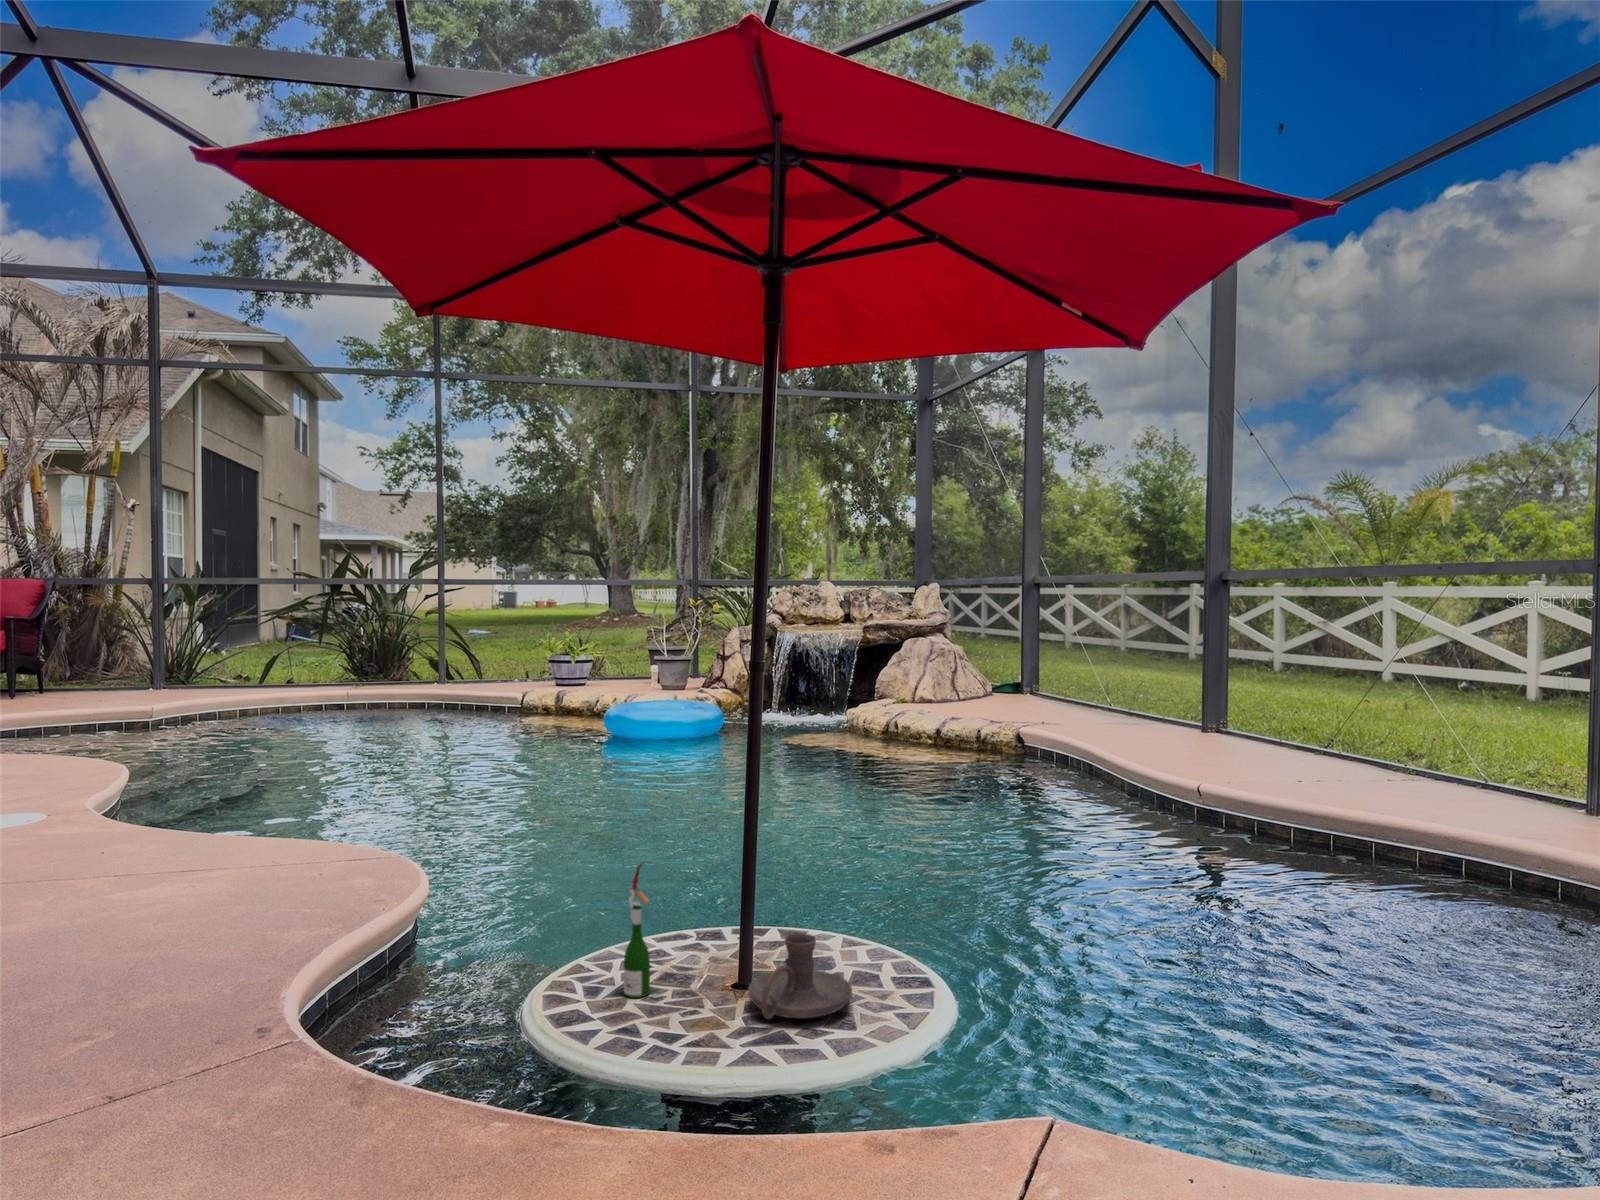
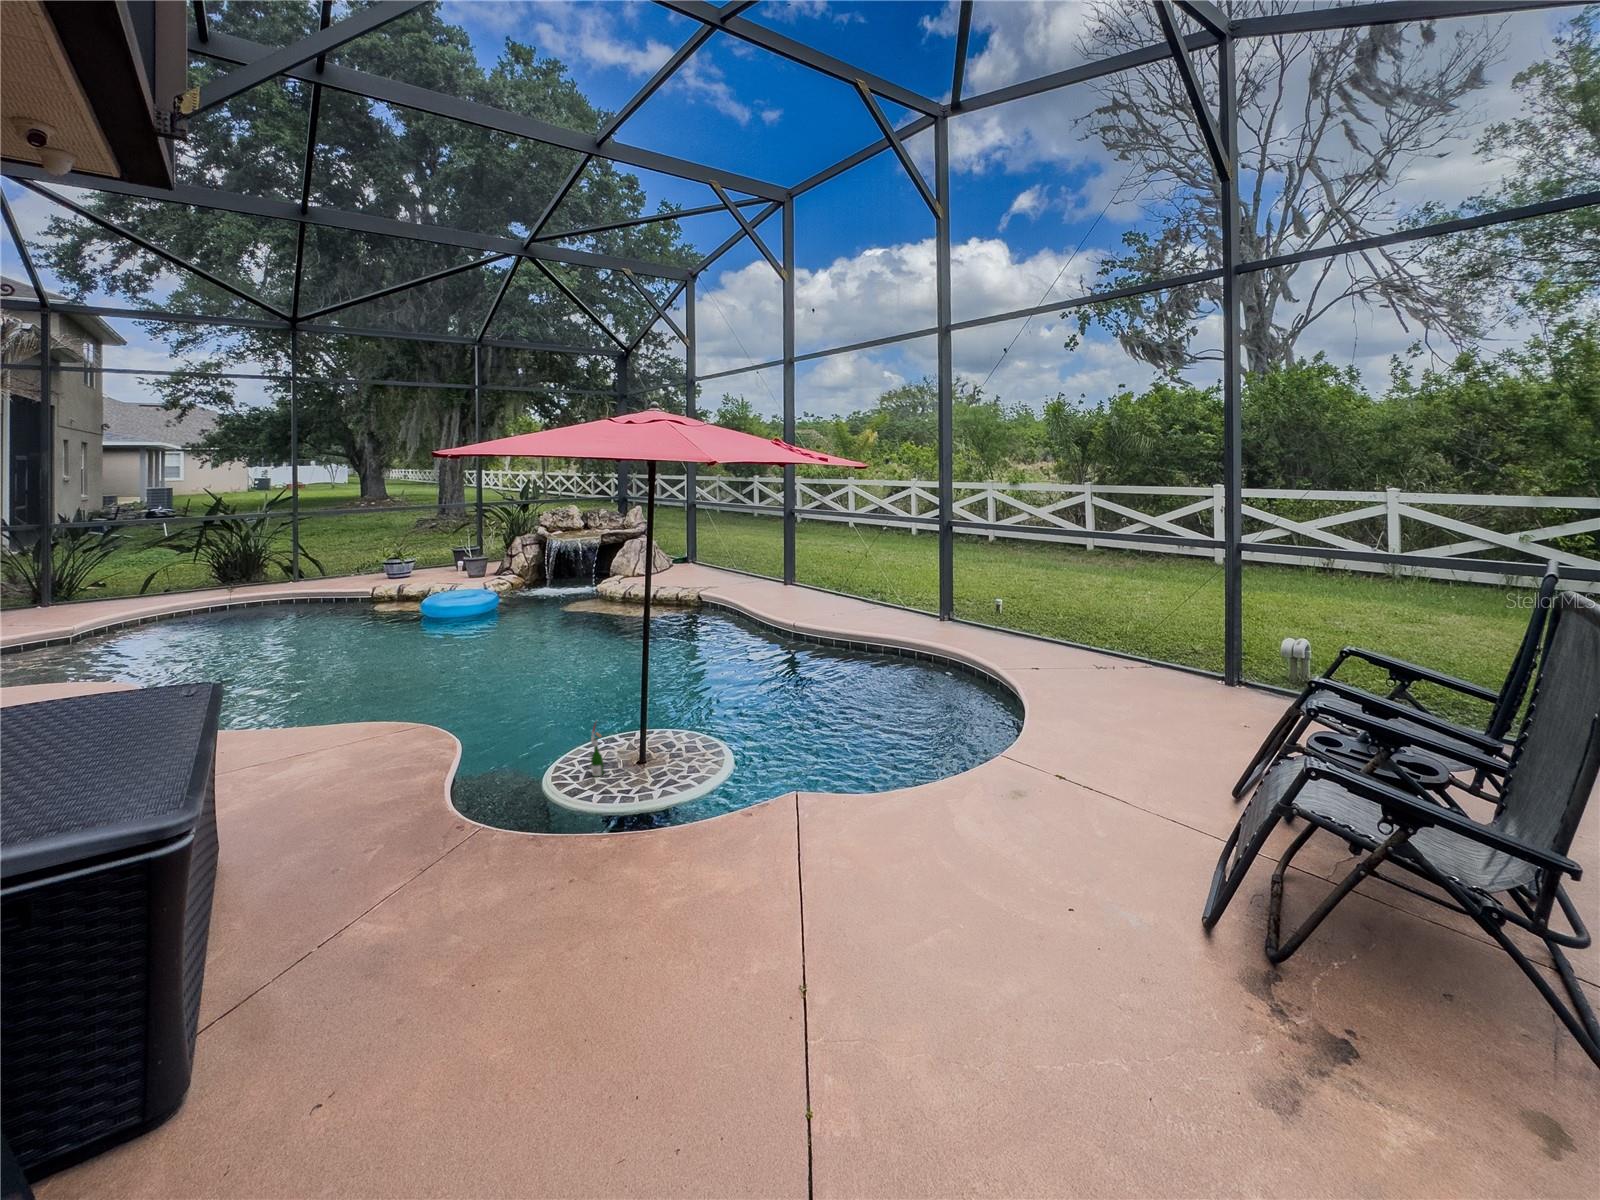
candle holder: present [748,933,852,1019] -> none [650,738,693,775]

